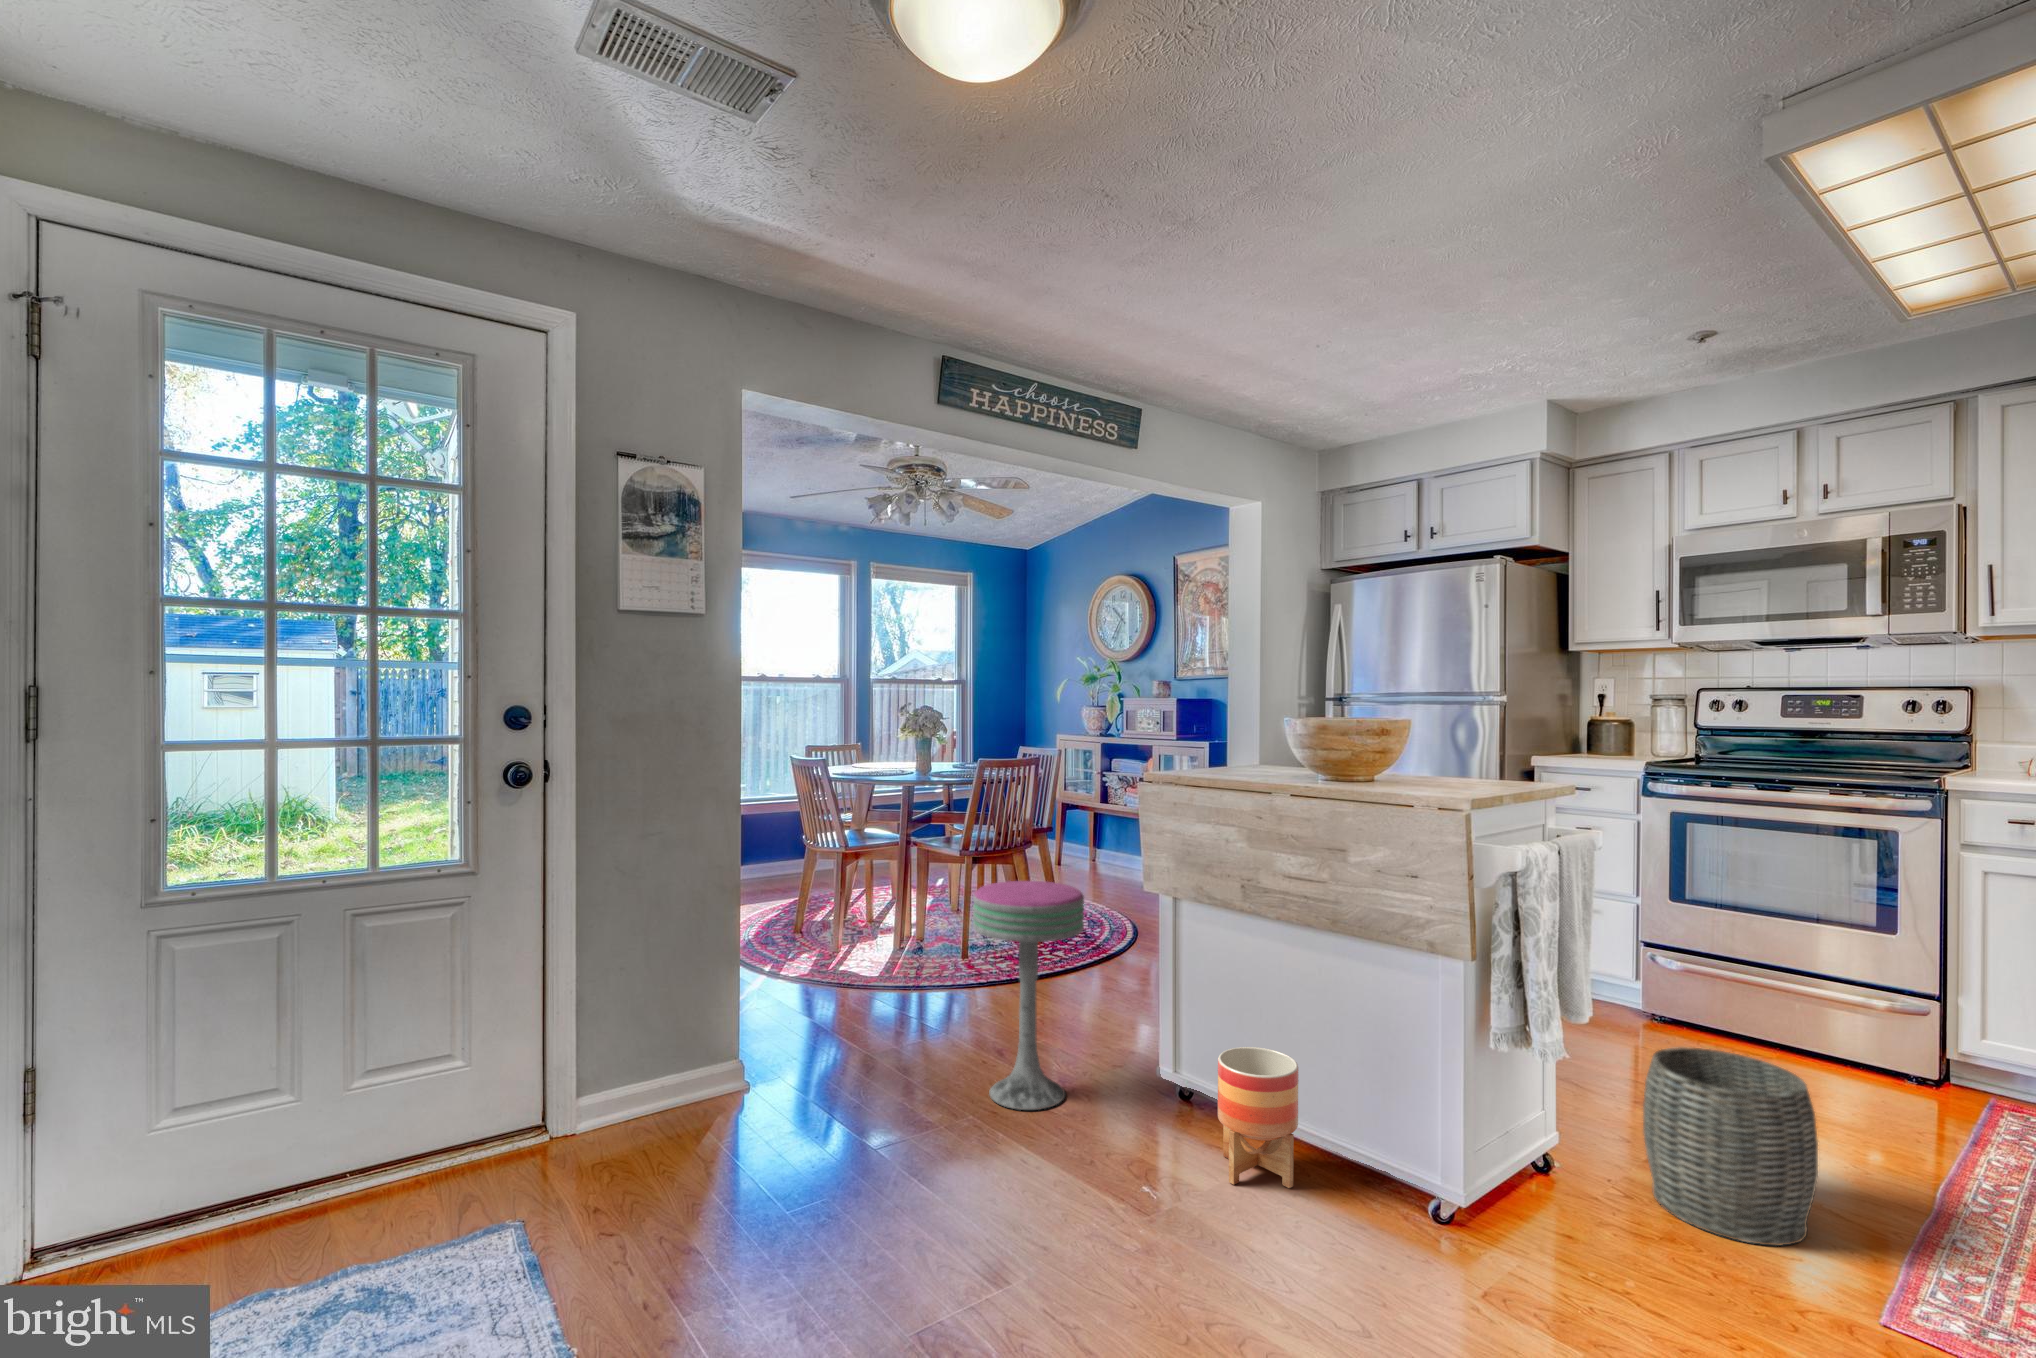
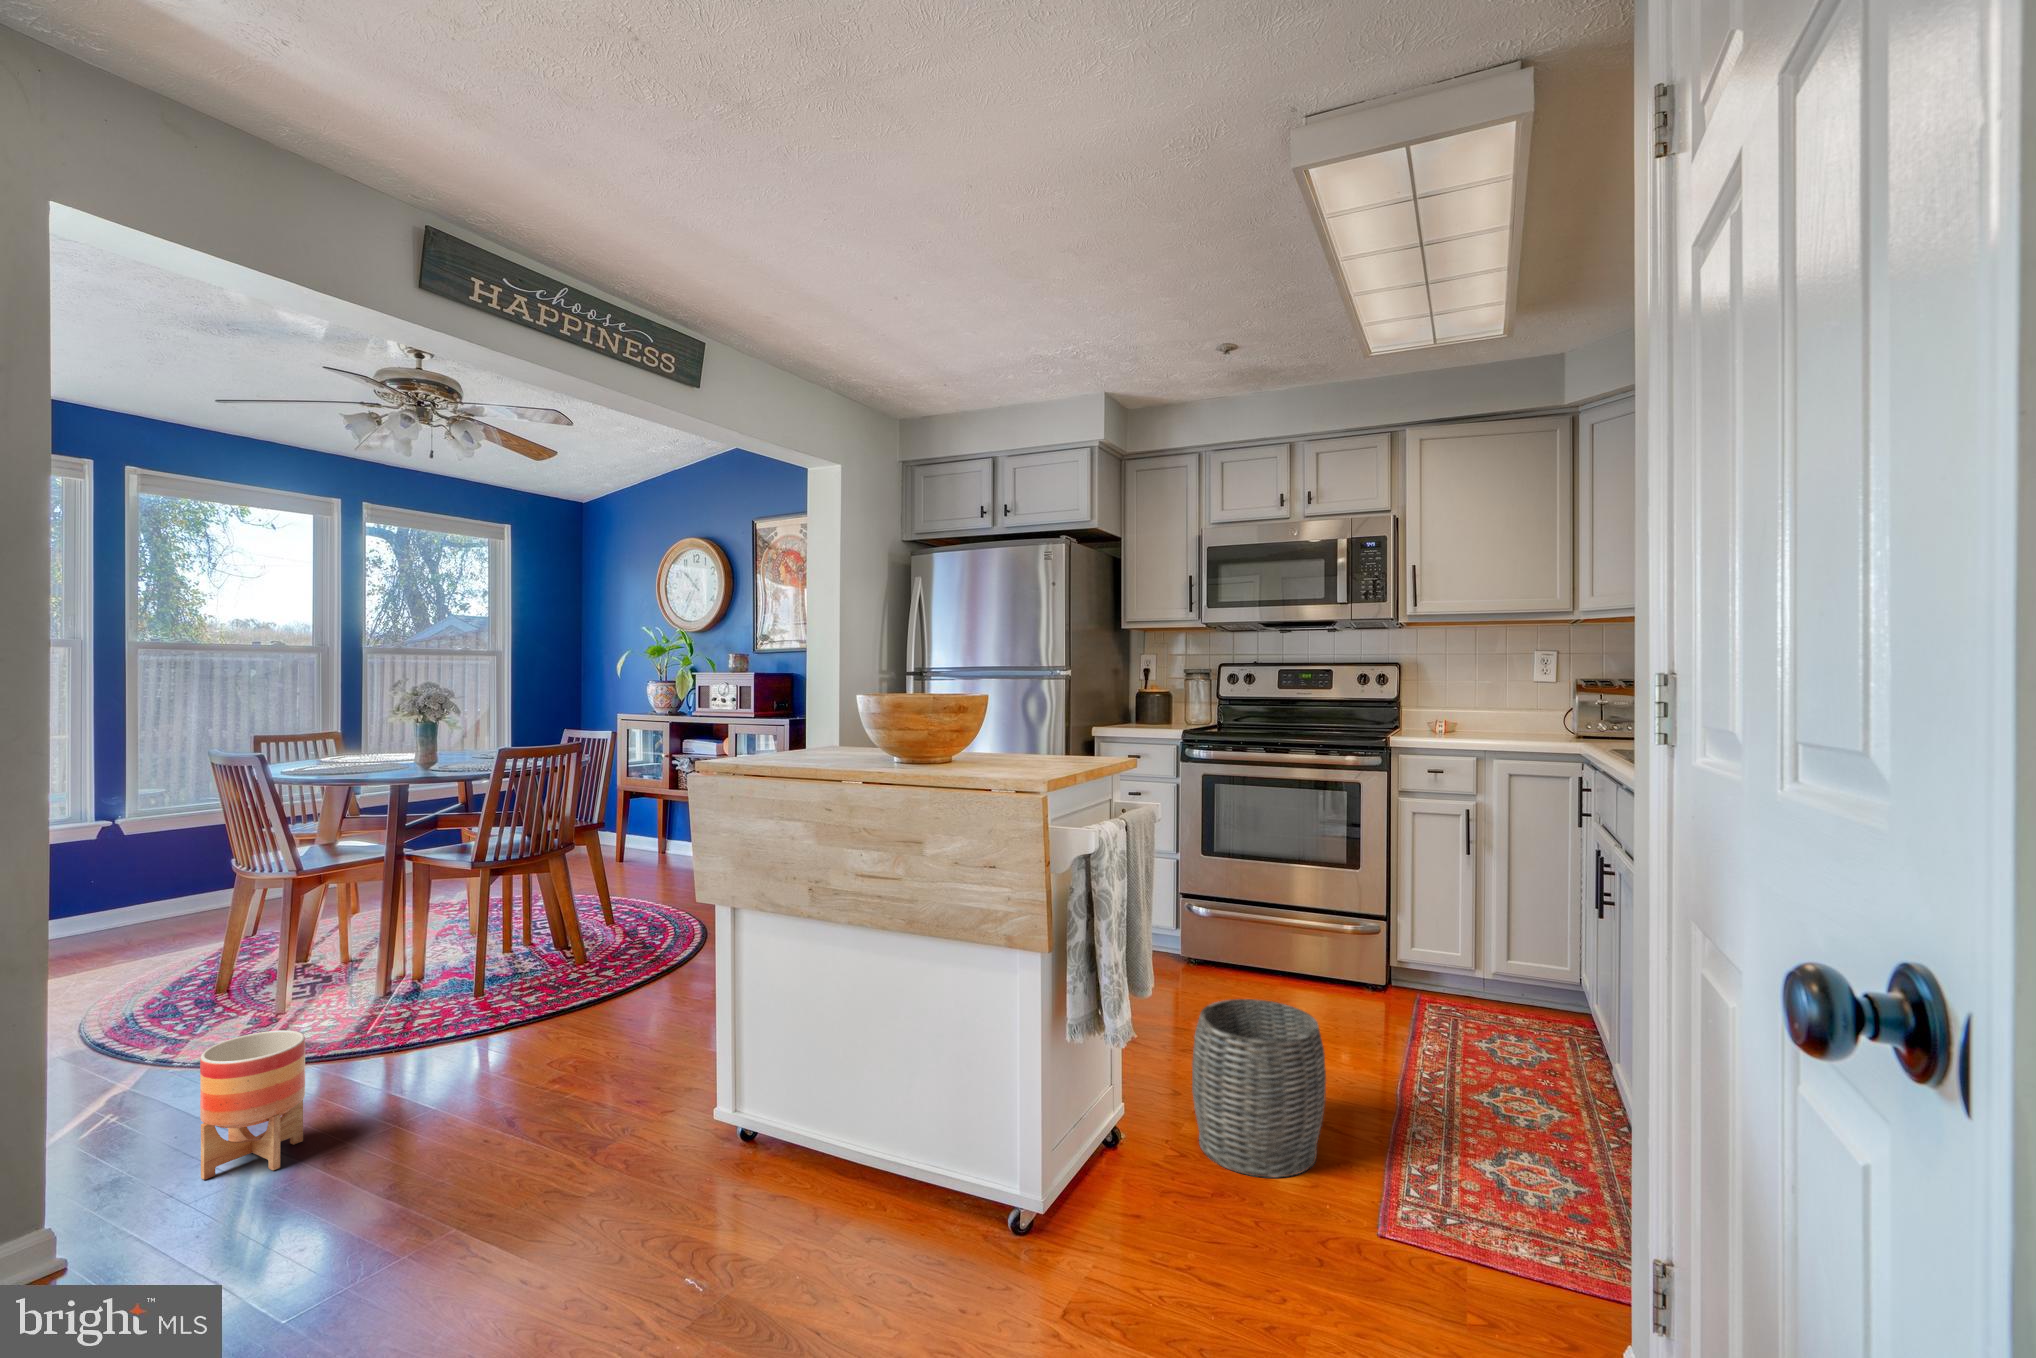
bar stool: present [973,881,1084,1110] -> none [466,902,622,1196]
planter: present [1218,1047,1299,1188] -> present [200,1030,305,1180]

